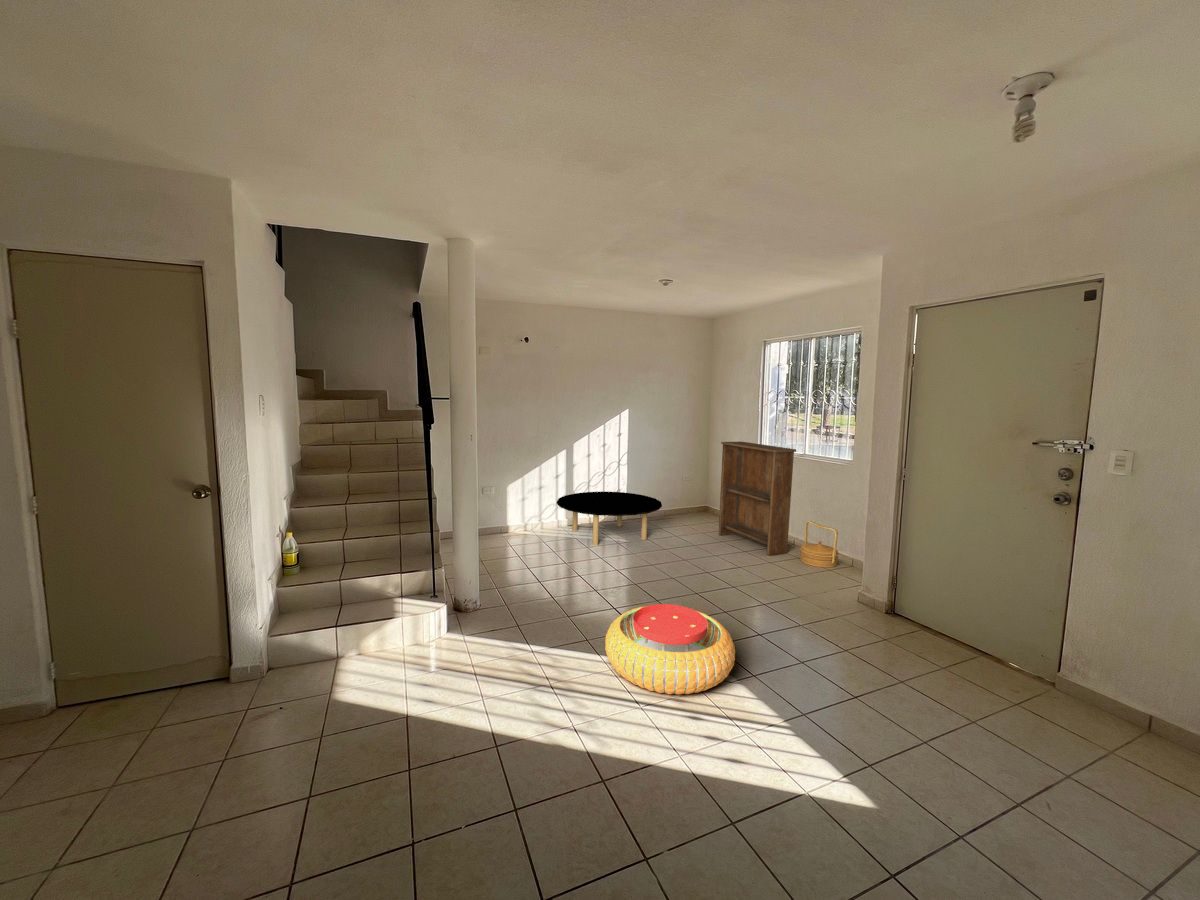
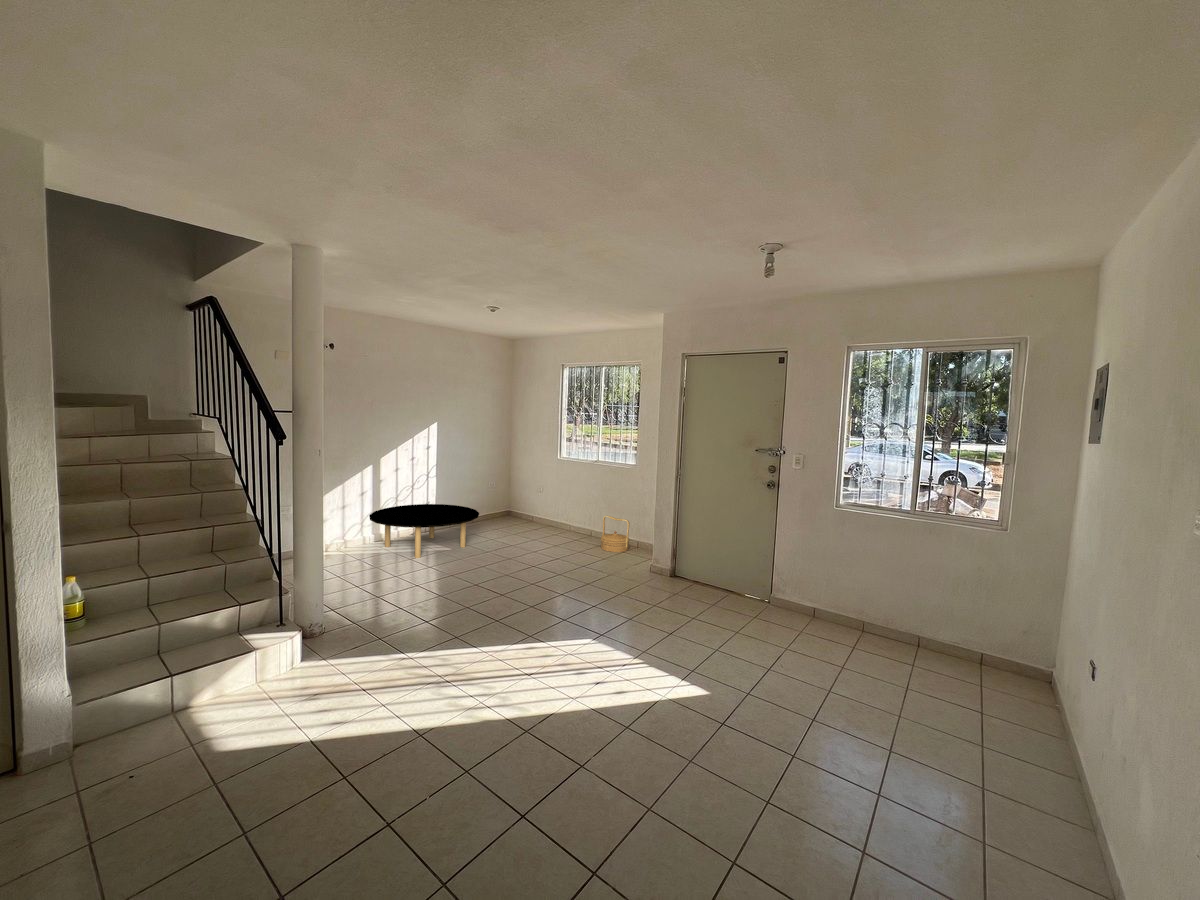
bookshelf: present [719,441,796,556] -> none [528,451,595,548]
pouf: present [605,604,735,695] -> none [485,592,594,663]

